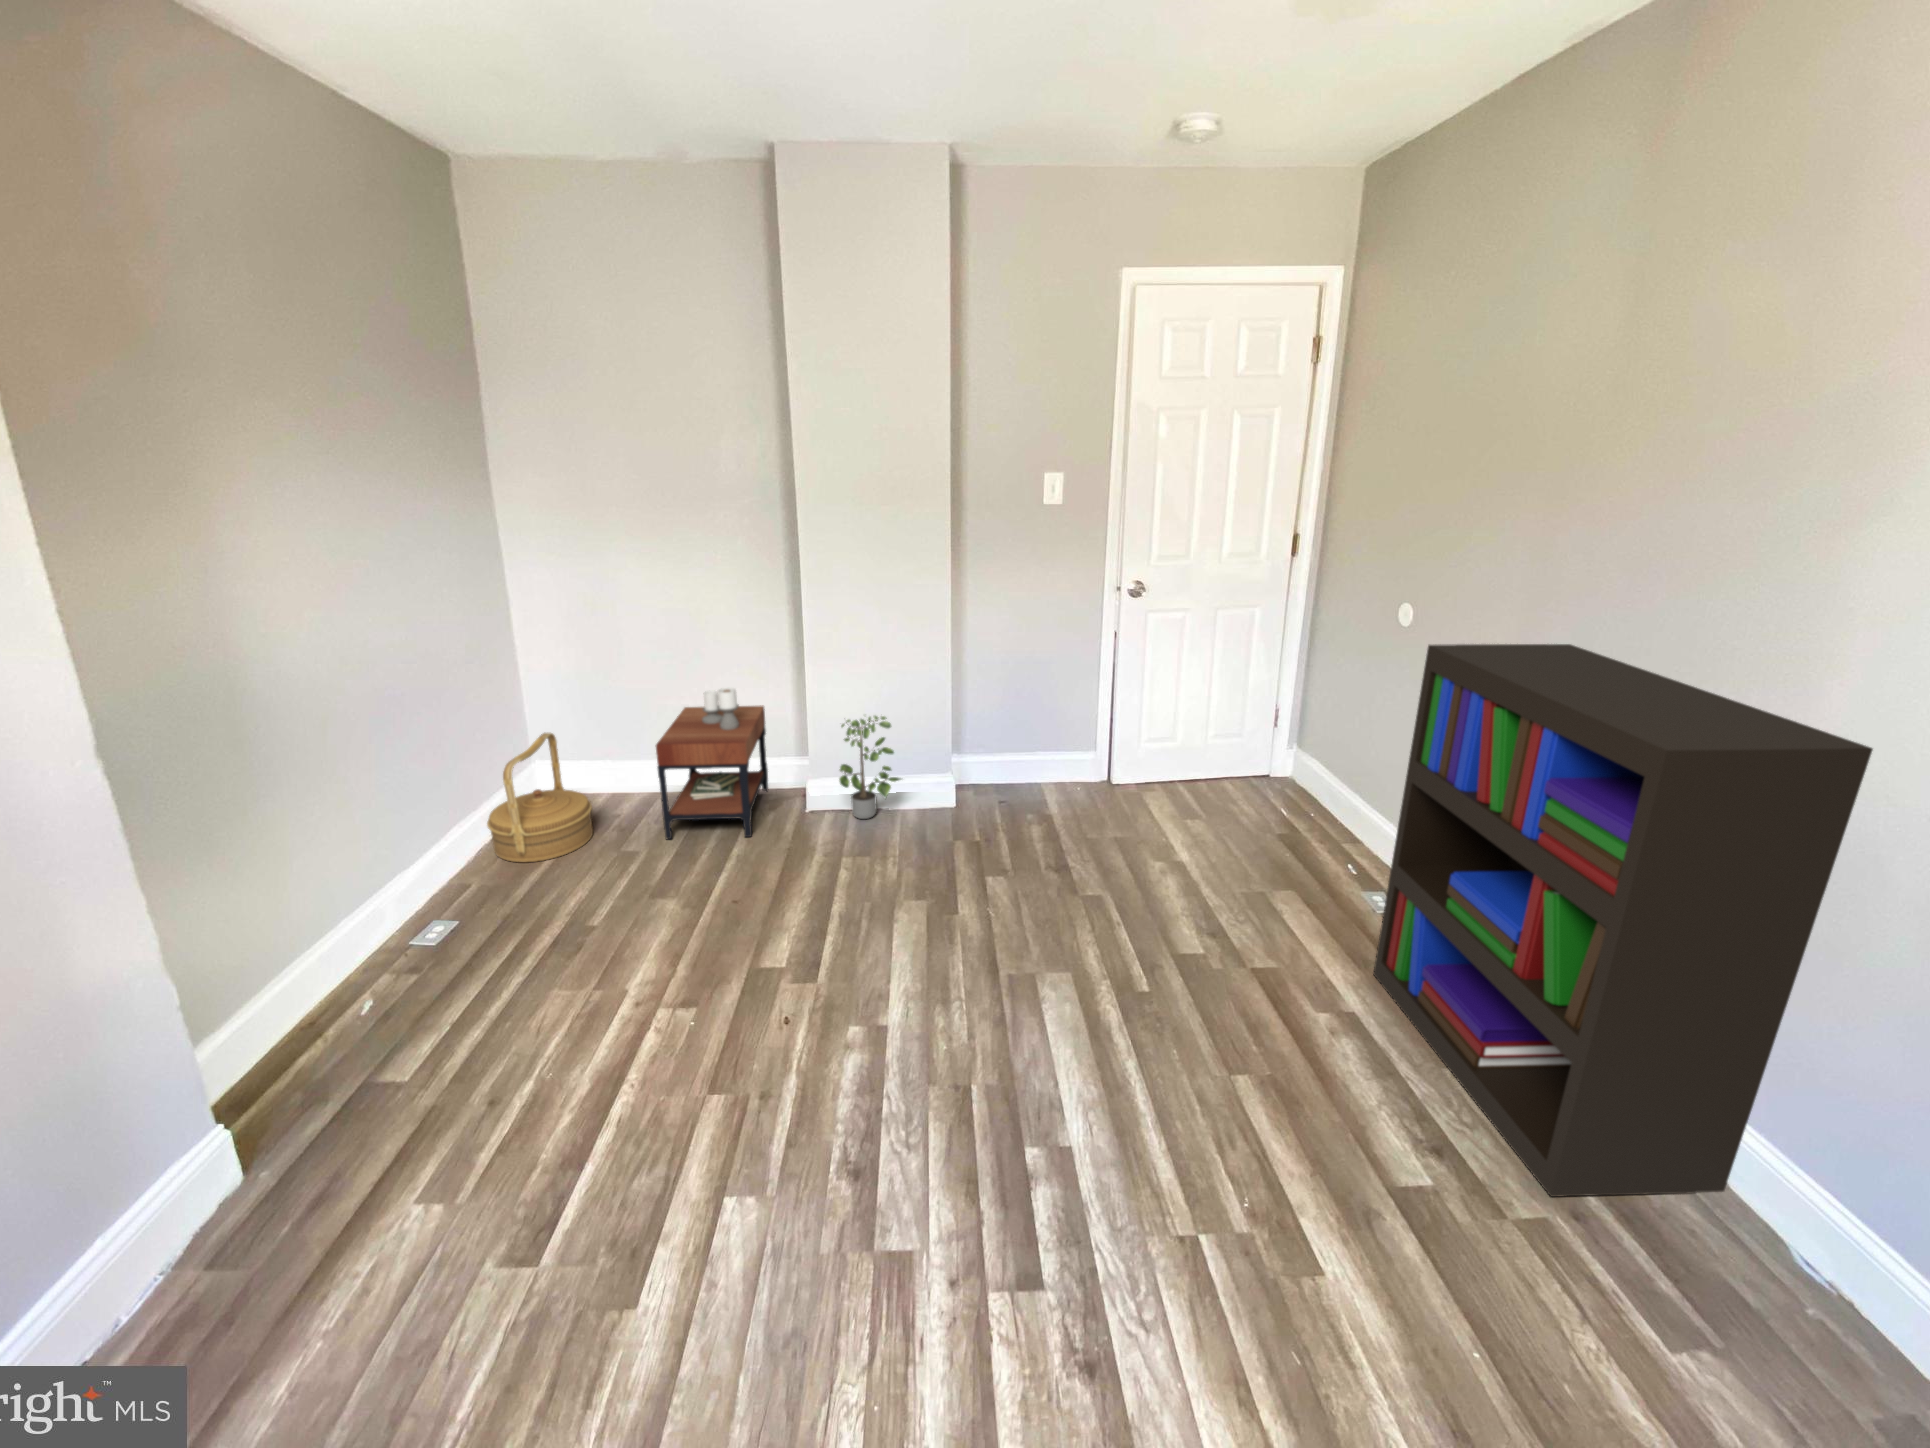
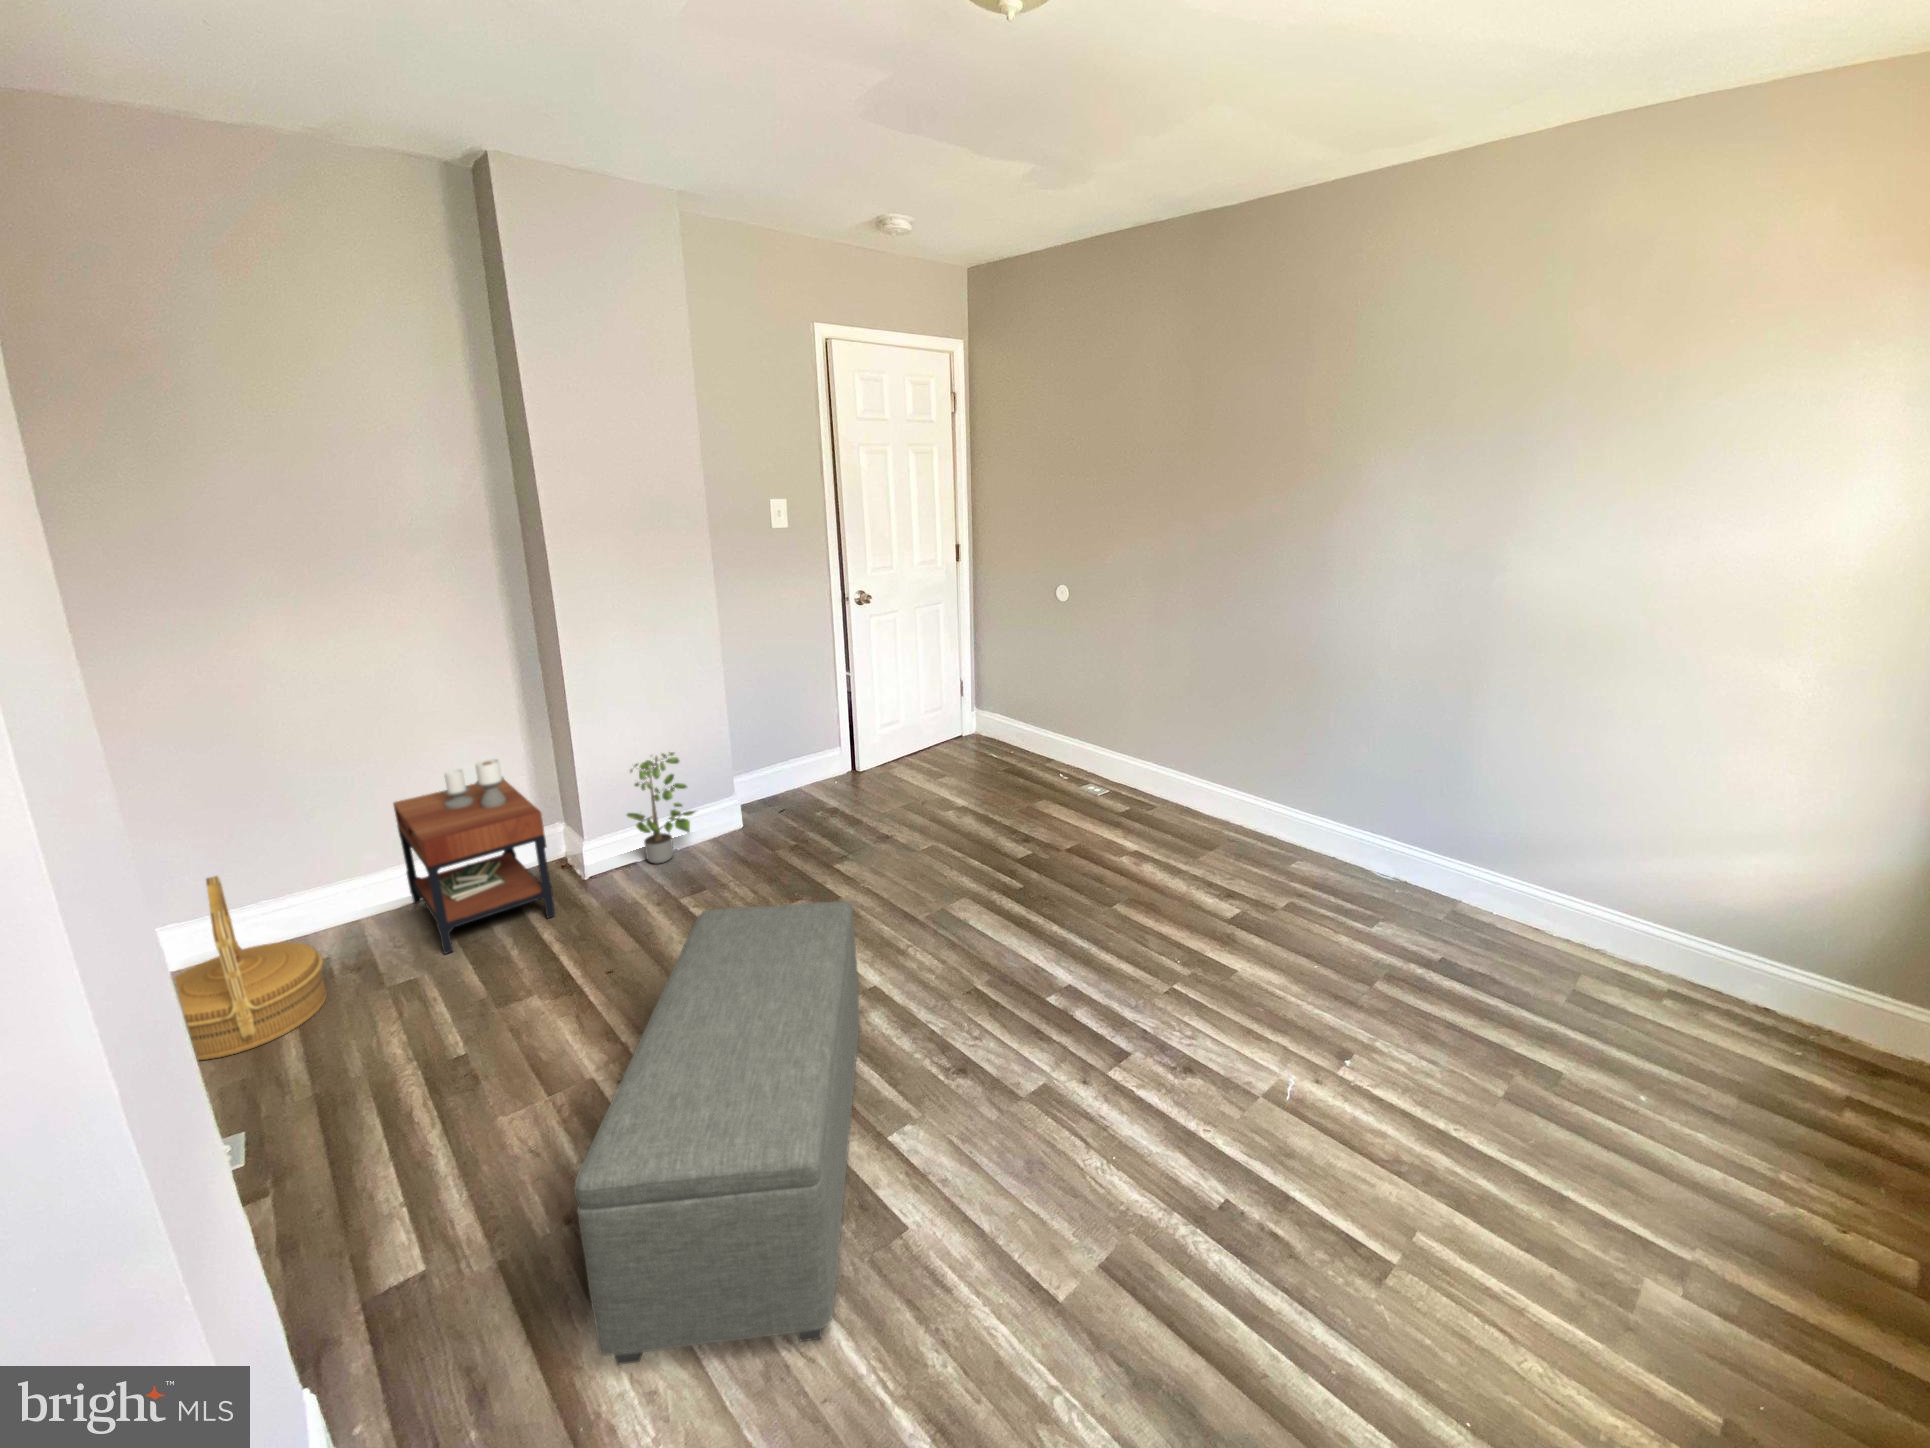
bookshelf: present [1373,644,1873,1197] -> none [1127,593,1357,893]
ottoman: none [329,879,823,1354] -> present [574,901,859,1365]

